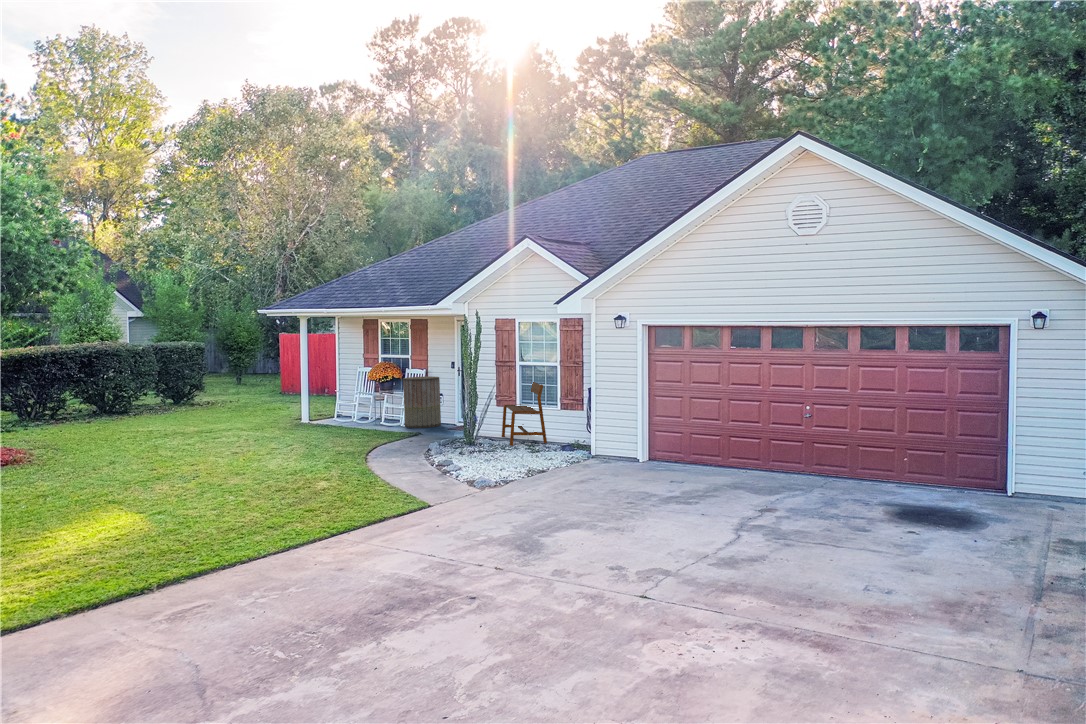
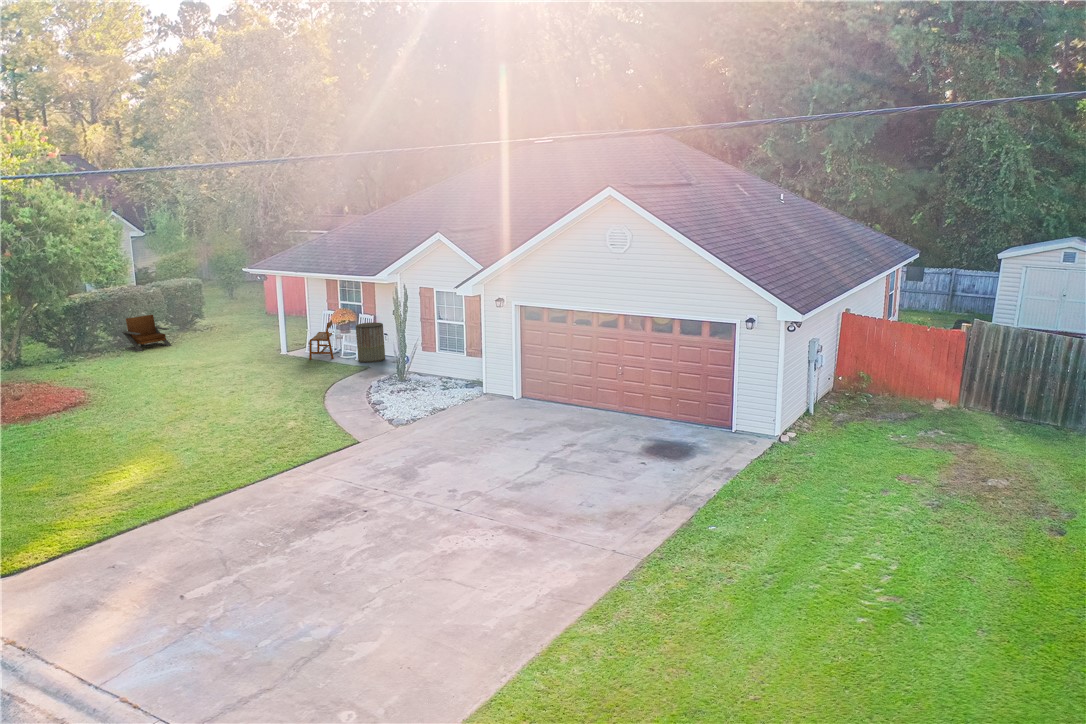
lounge chair: none [96,377,158,421] -> present [122,315,171,352]
bench: present [502,382,547,445] -> present [309,320,334,360]

